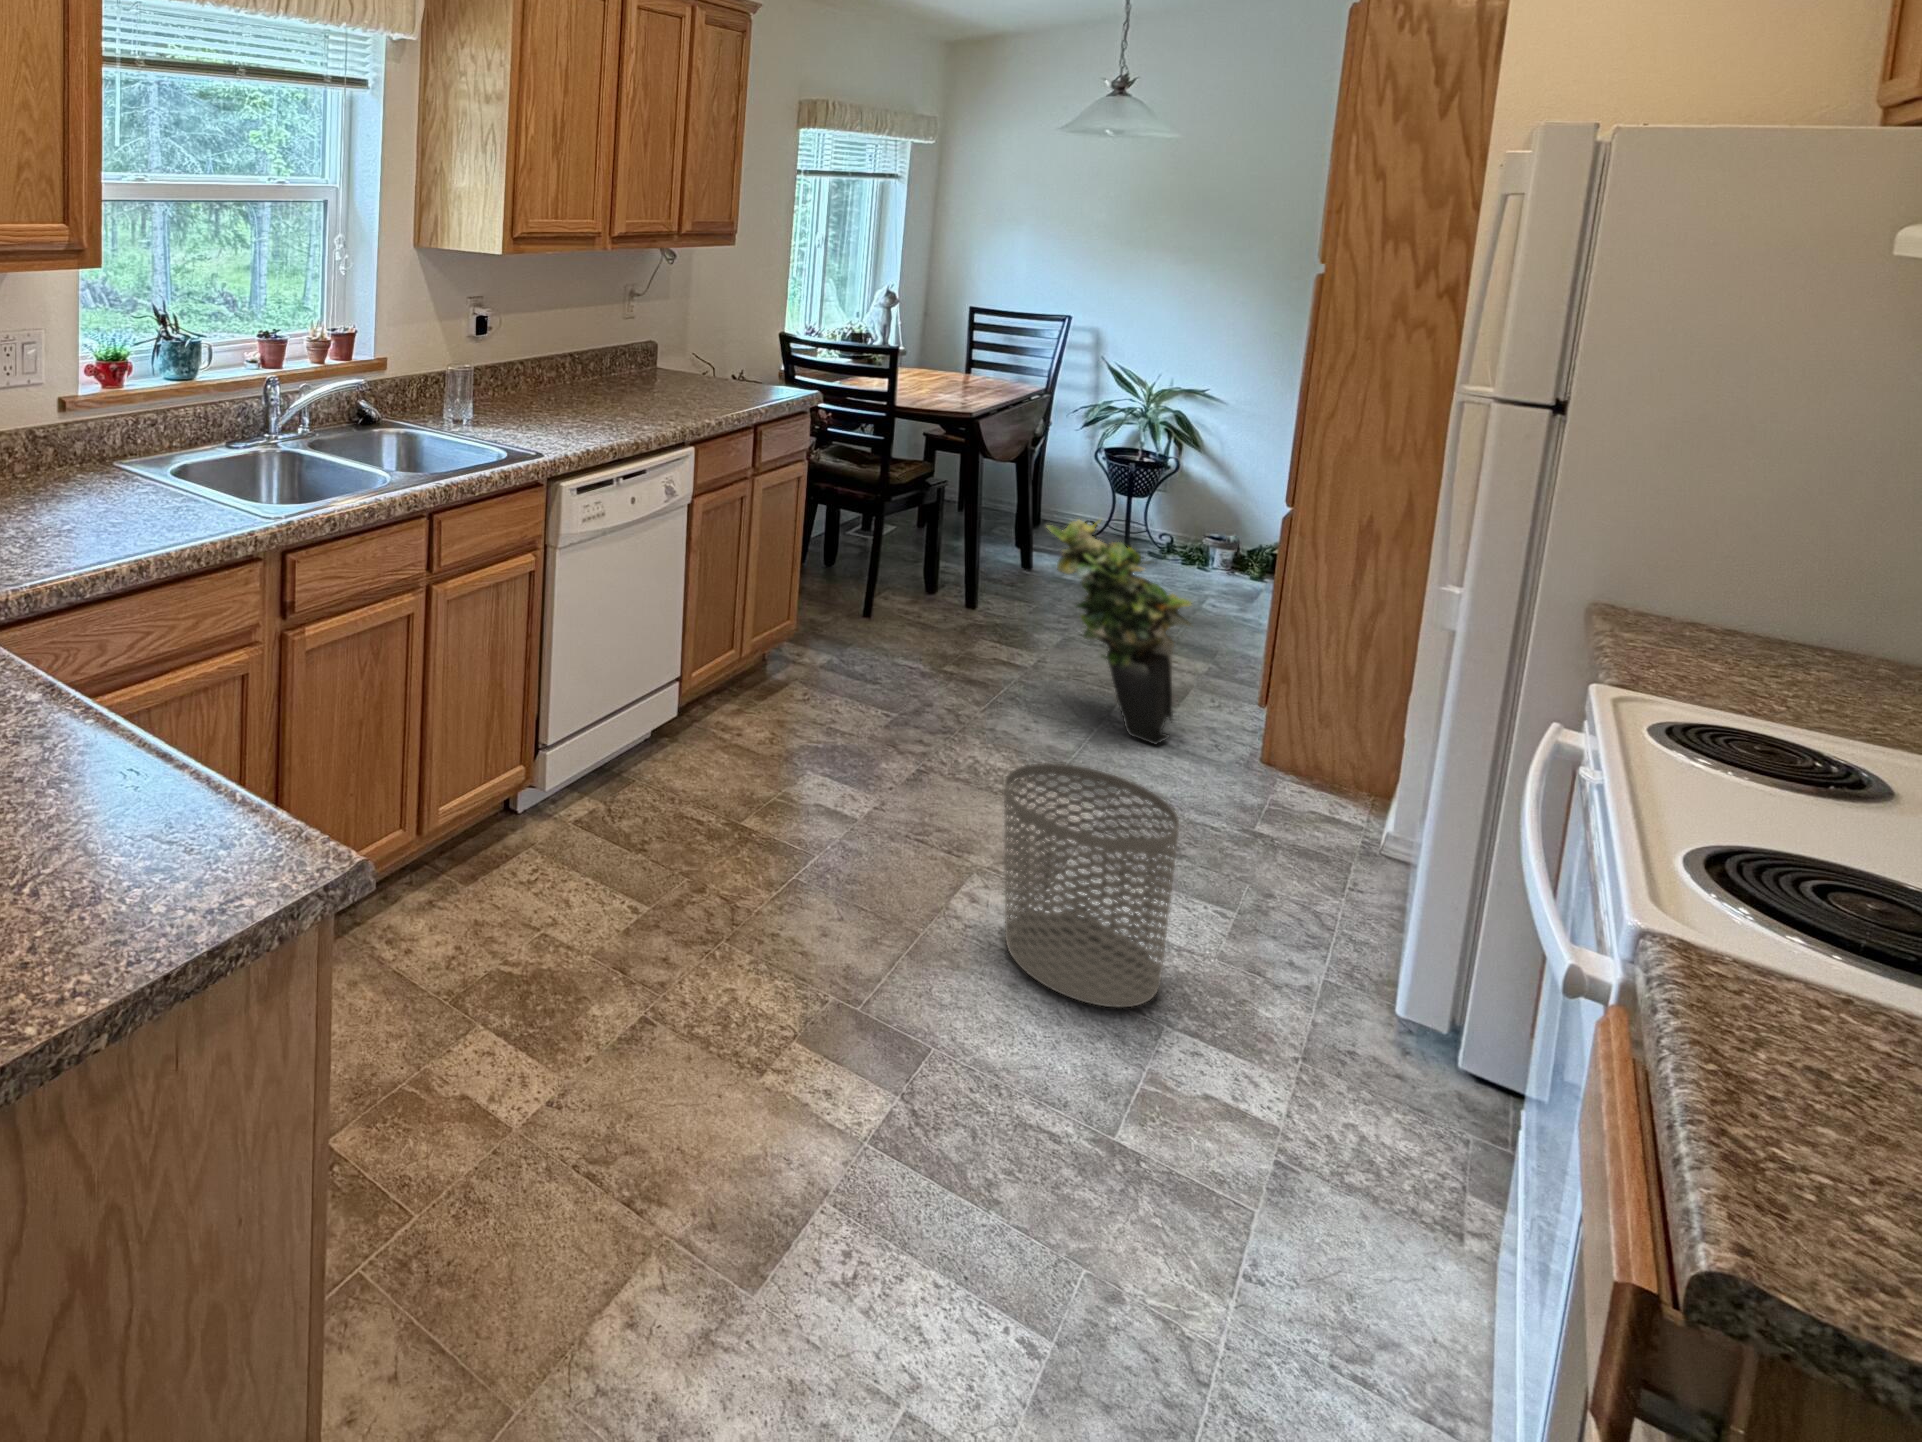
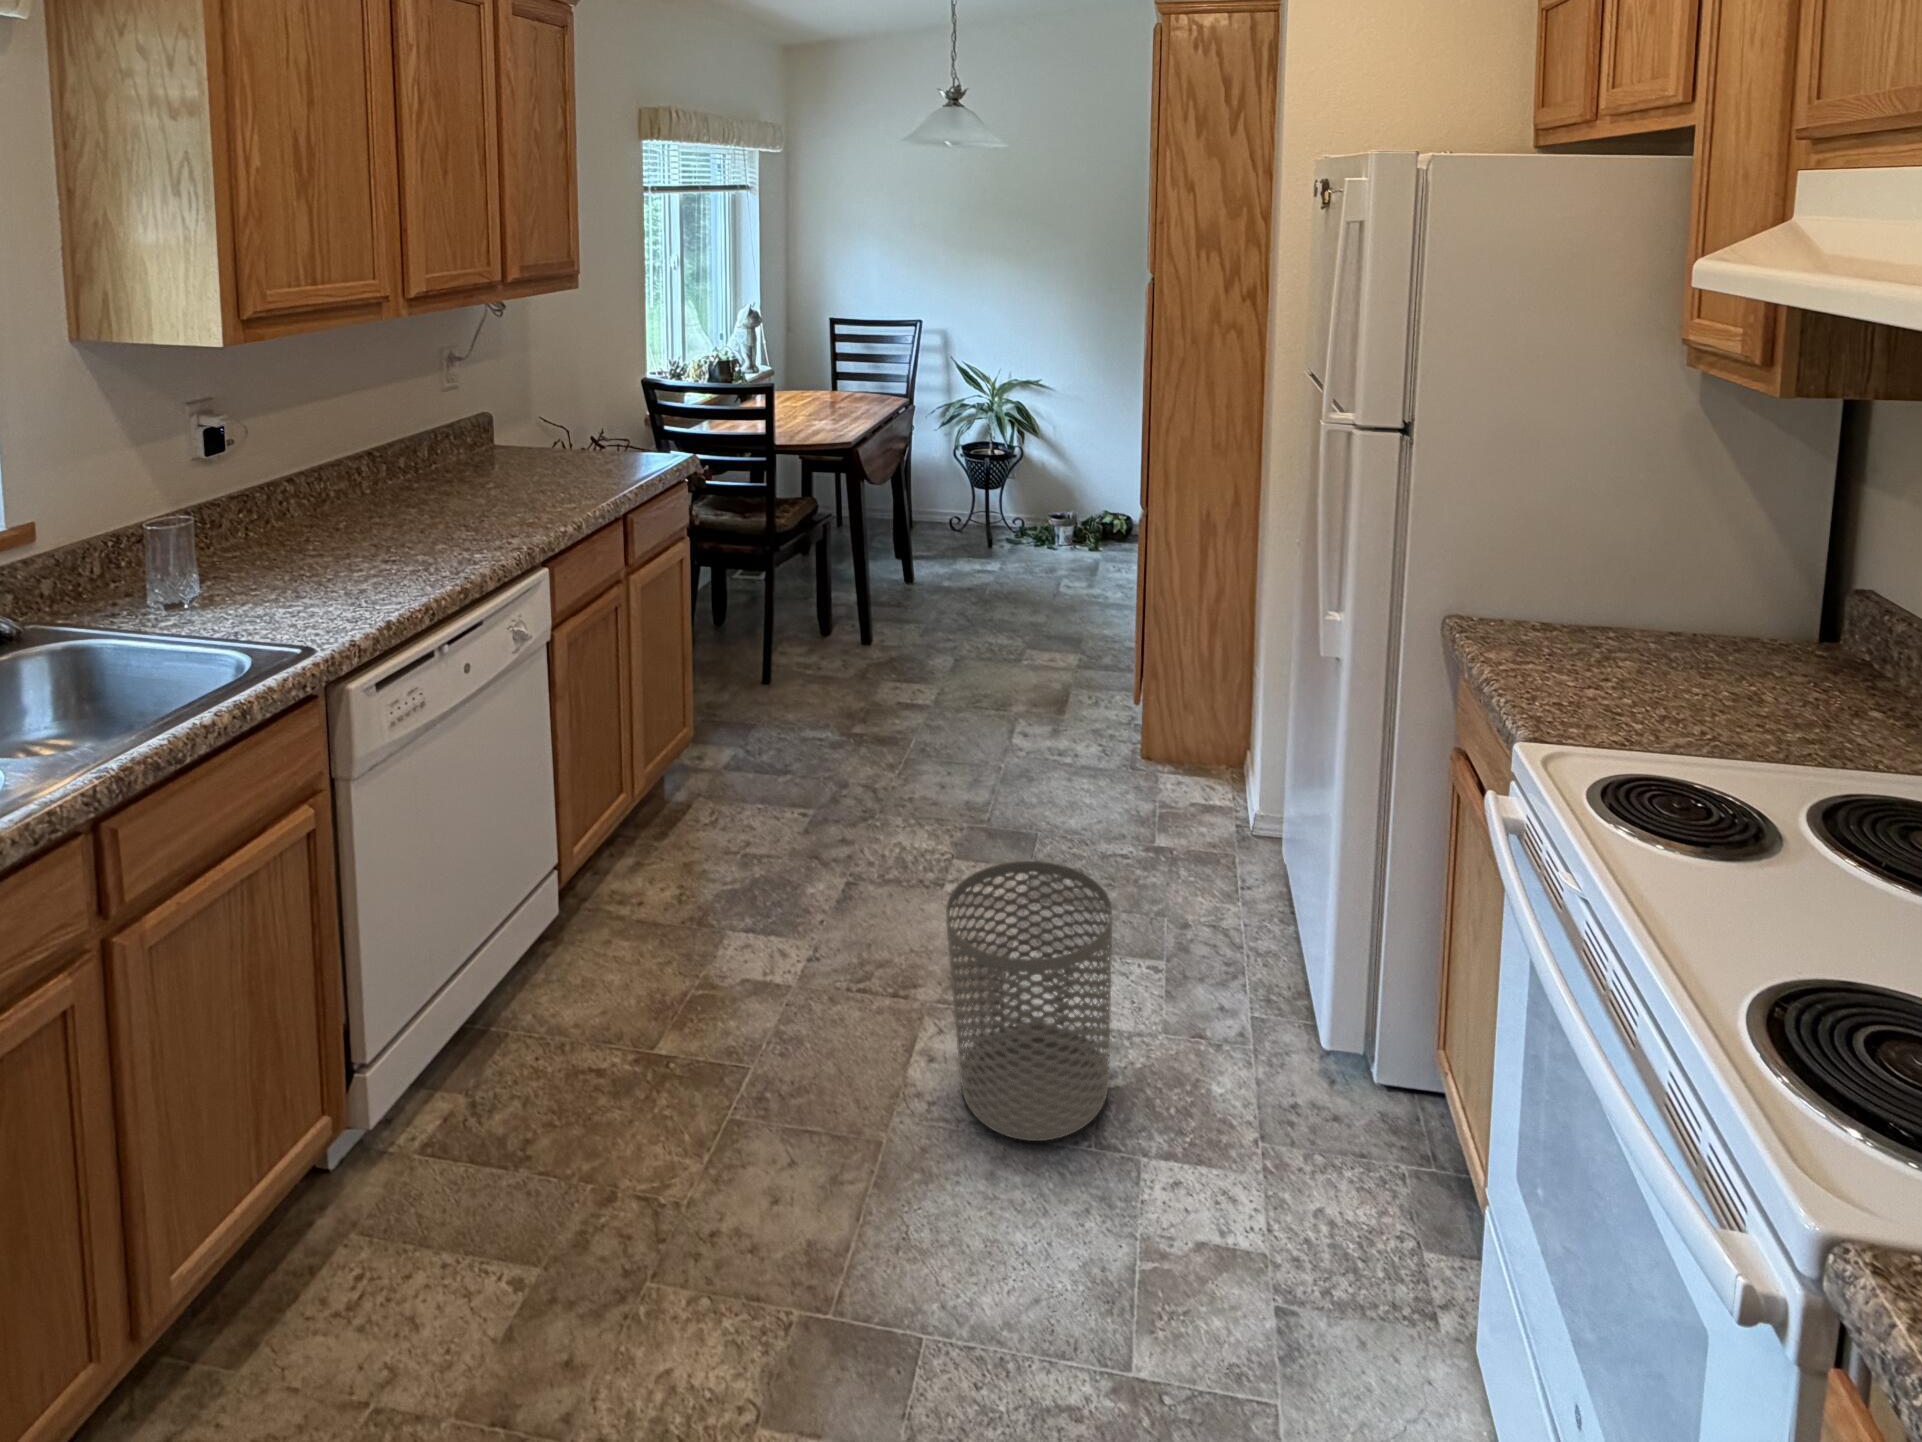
potted plant: present [1047,520,1192,744] -> none [937,546,1071,766]

